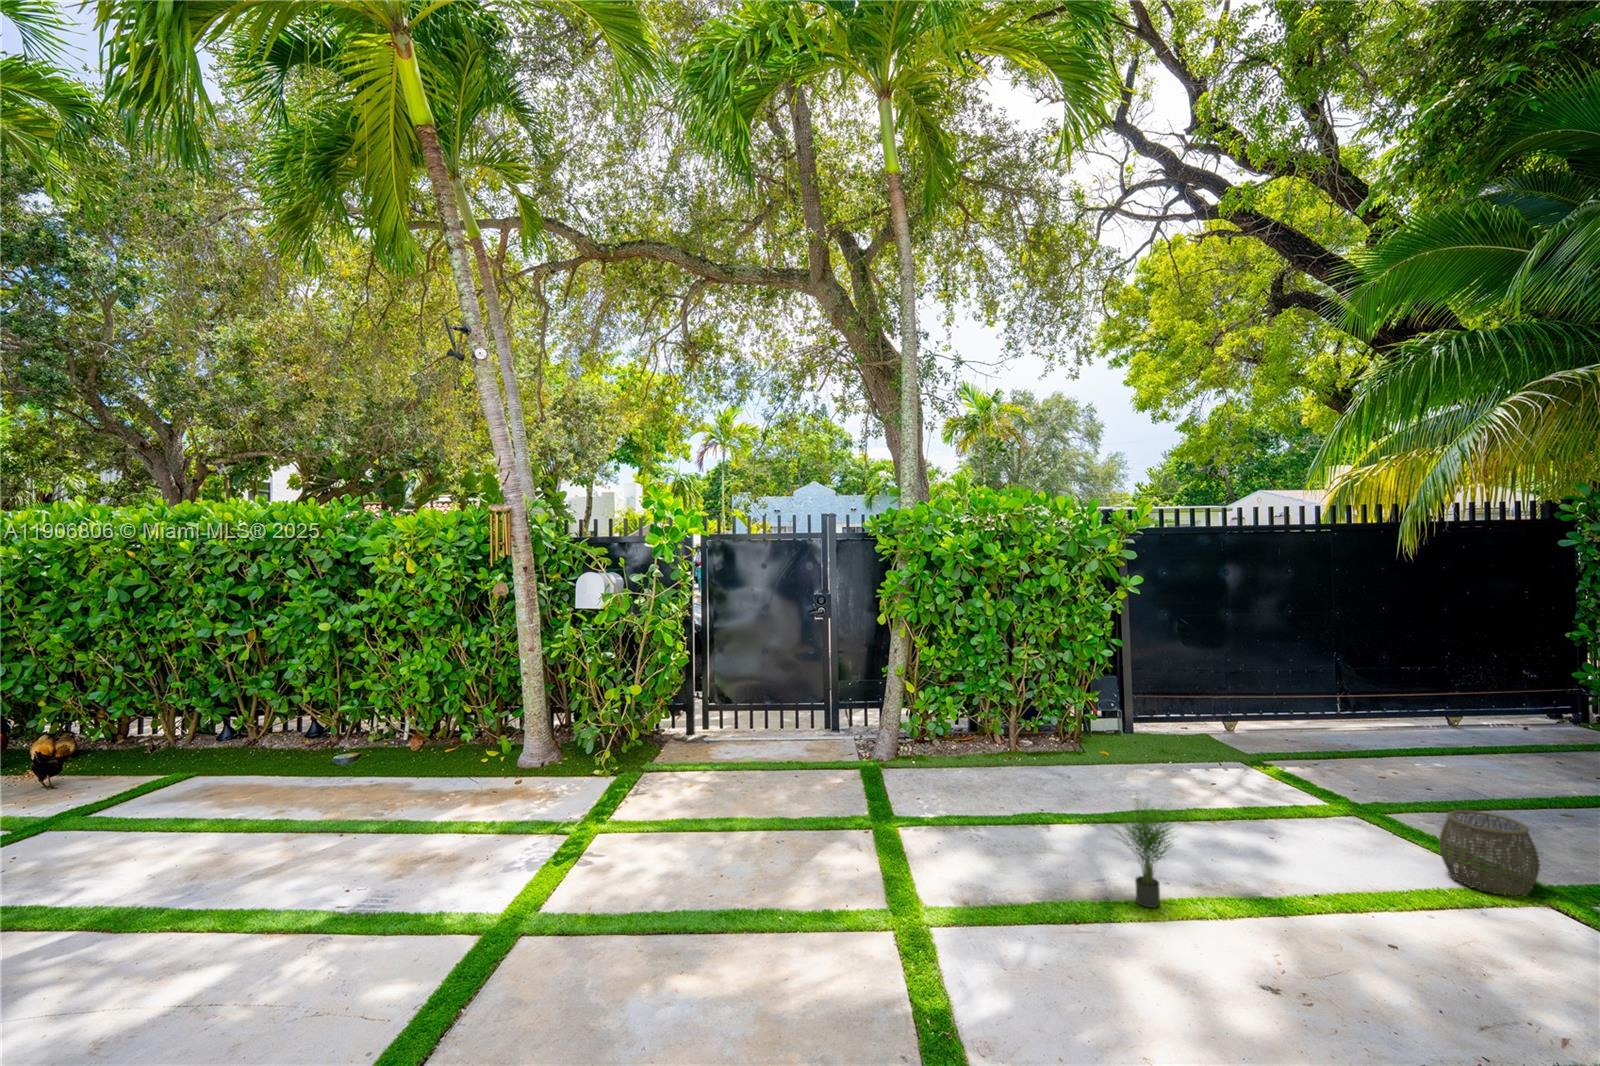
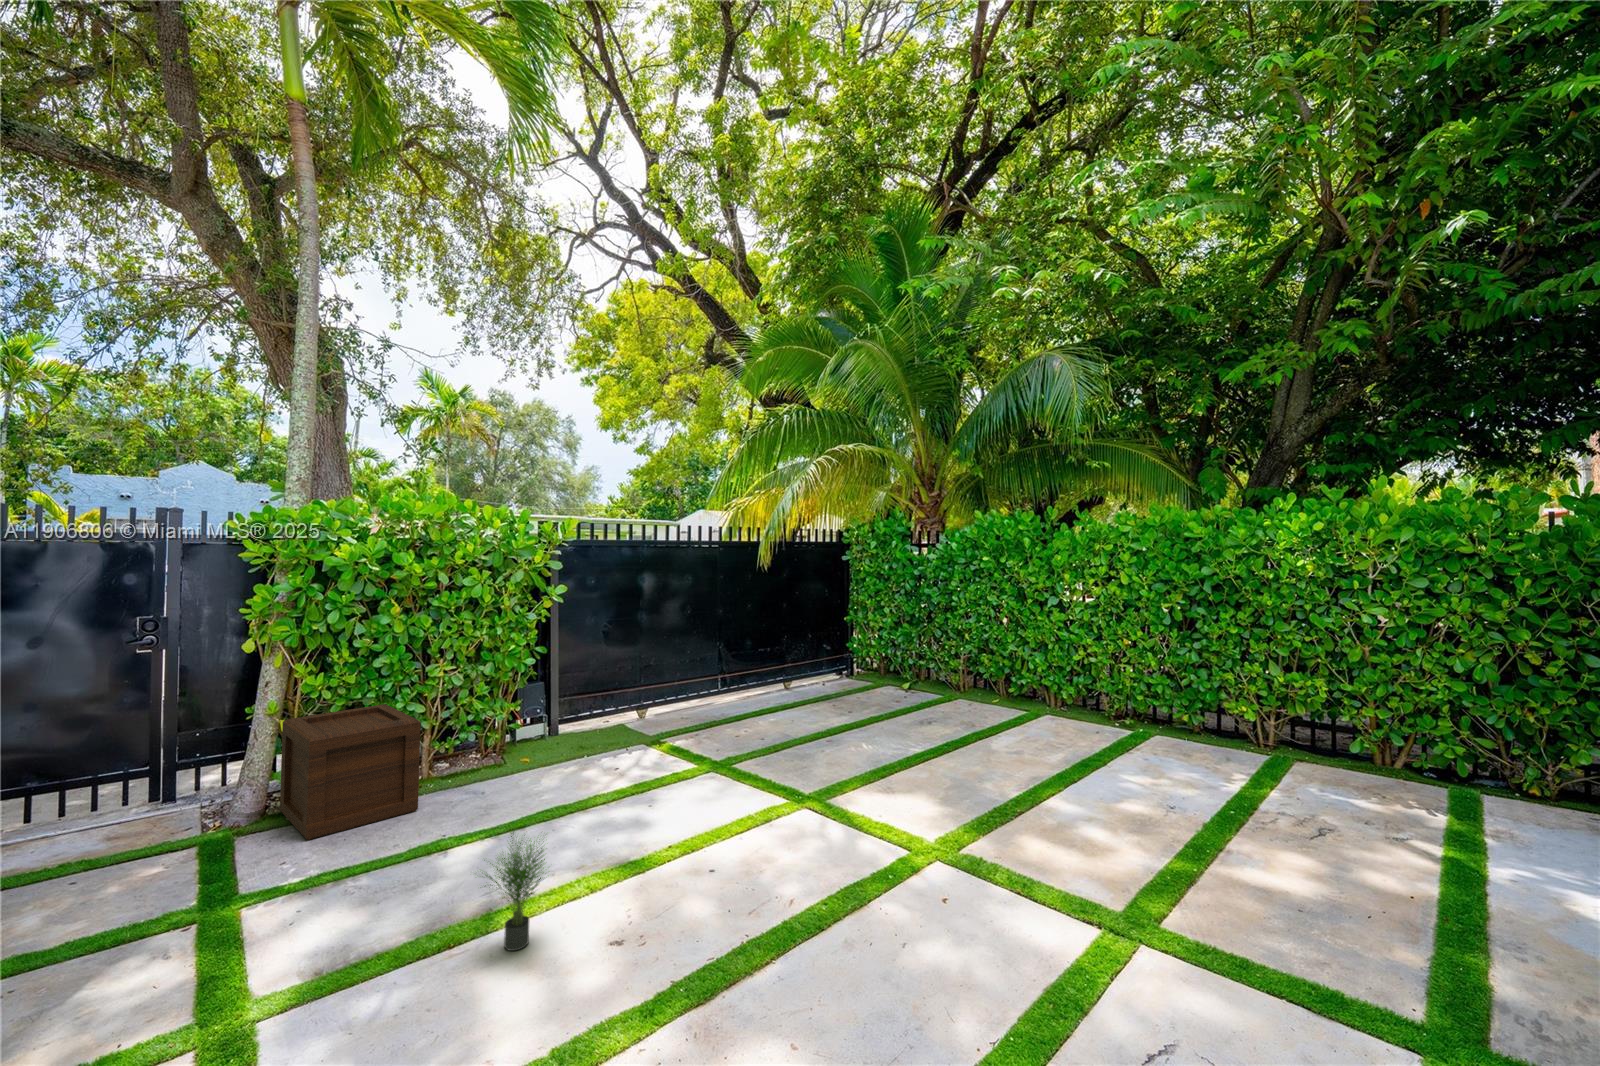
wooden crate: none [911,678,1019,781] -> present [280,704,421,840]
woven basket: present [1439,810,1540,896] -> none [764,774,821,840]

